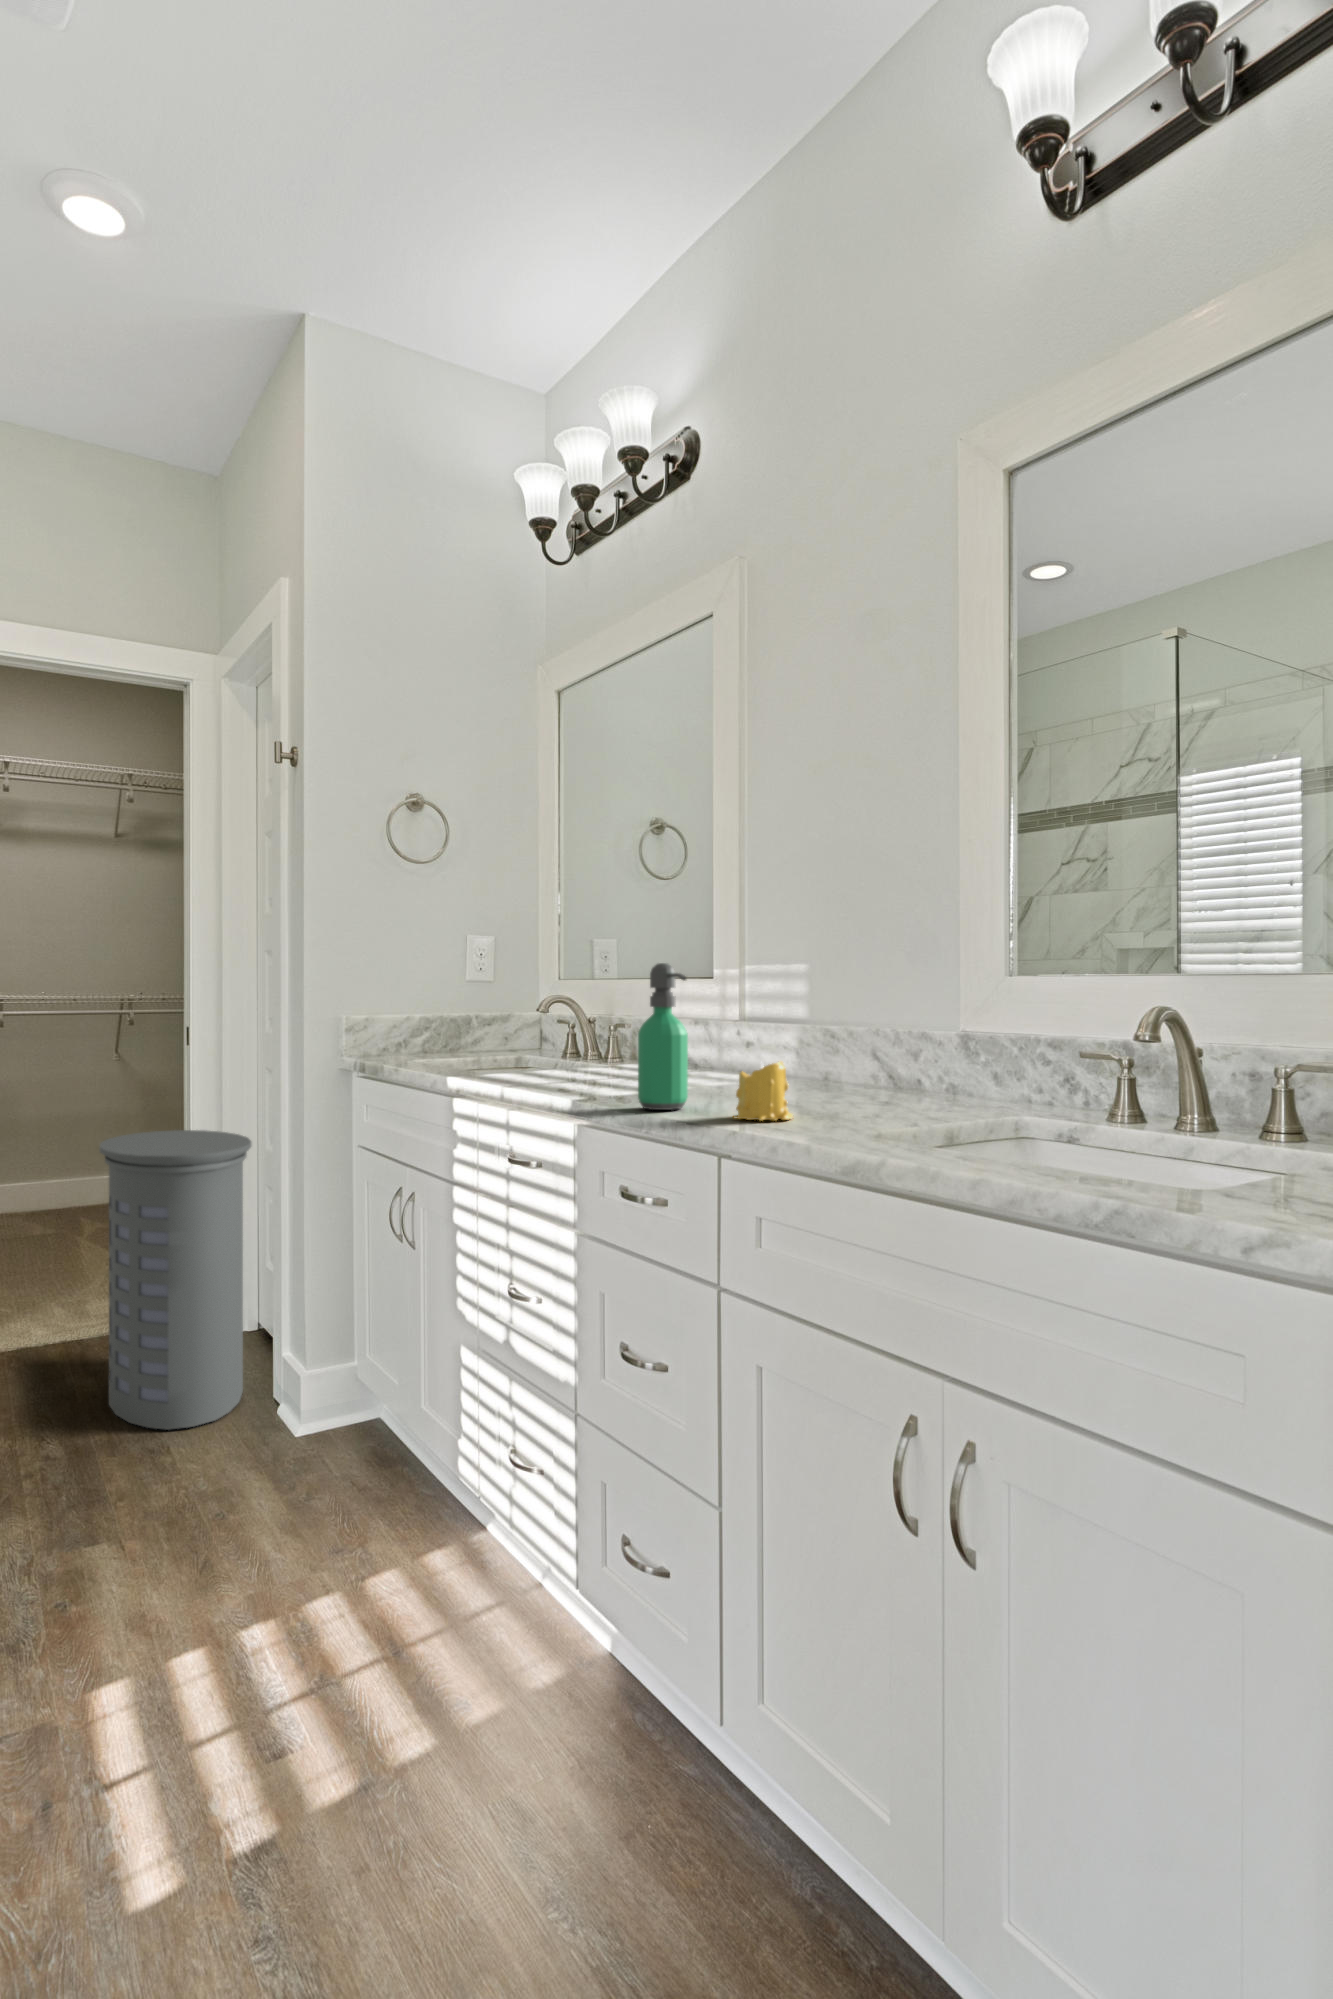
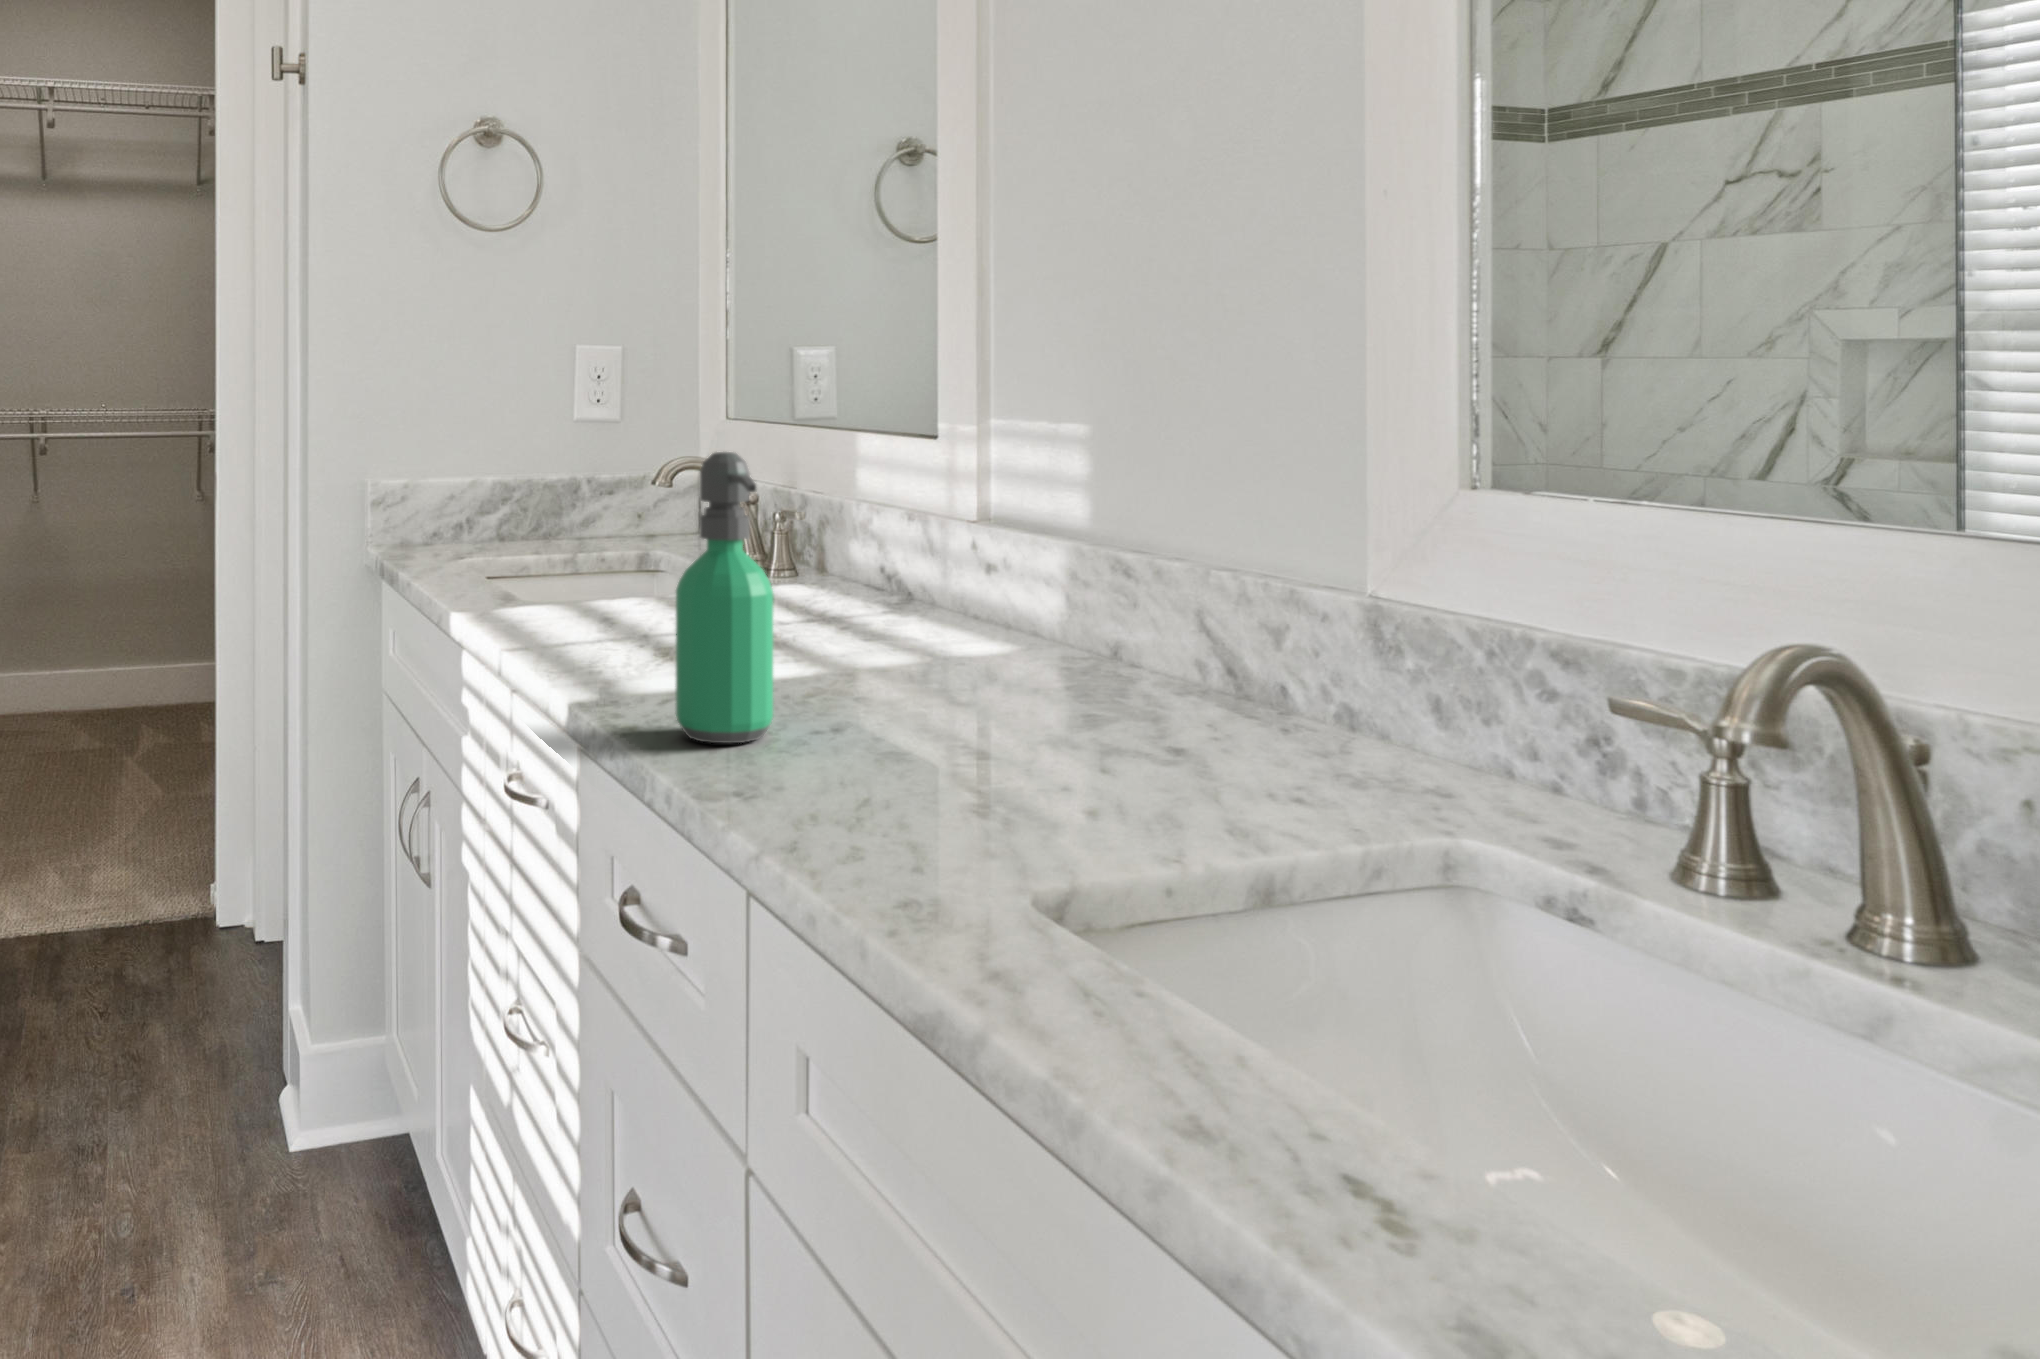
candle: present [733,1062,793,1121] -> none [820,665,951,805]
laundry hamper: present [99,1130,252,1430] -> none [38,636,258,1120]

